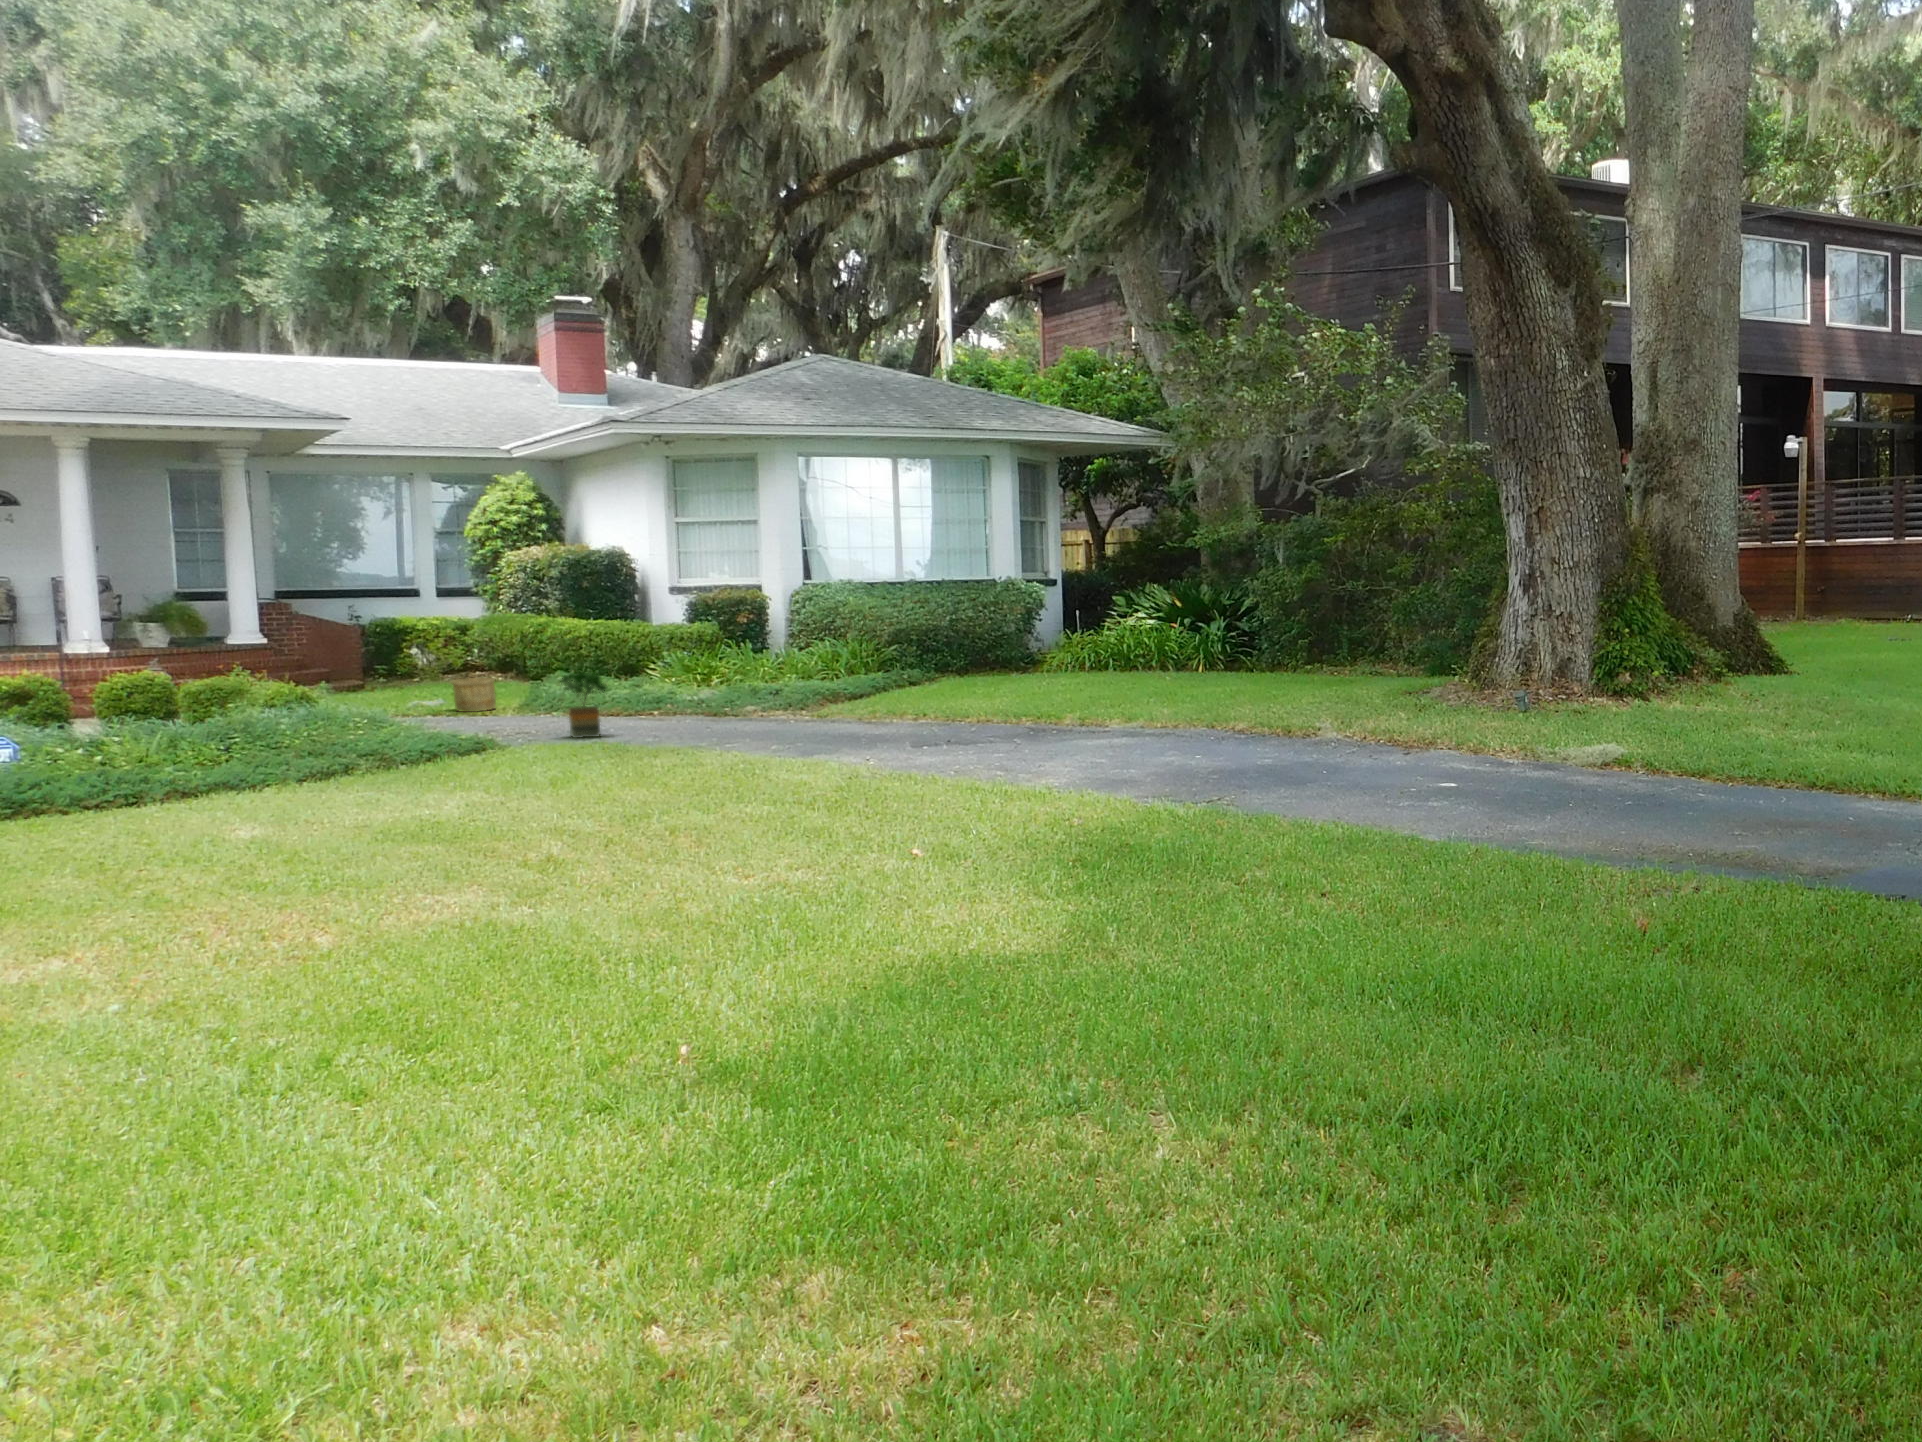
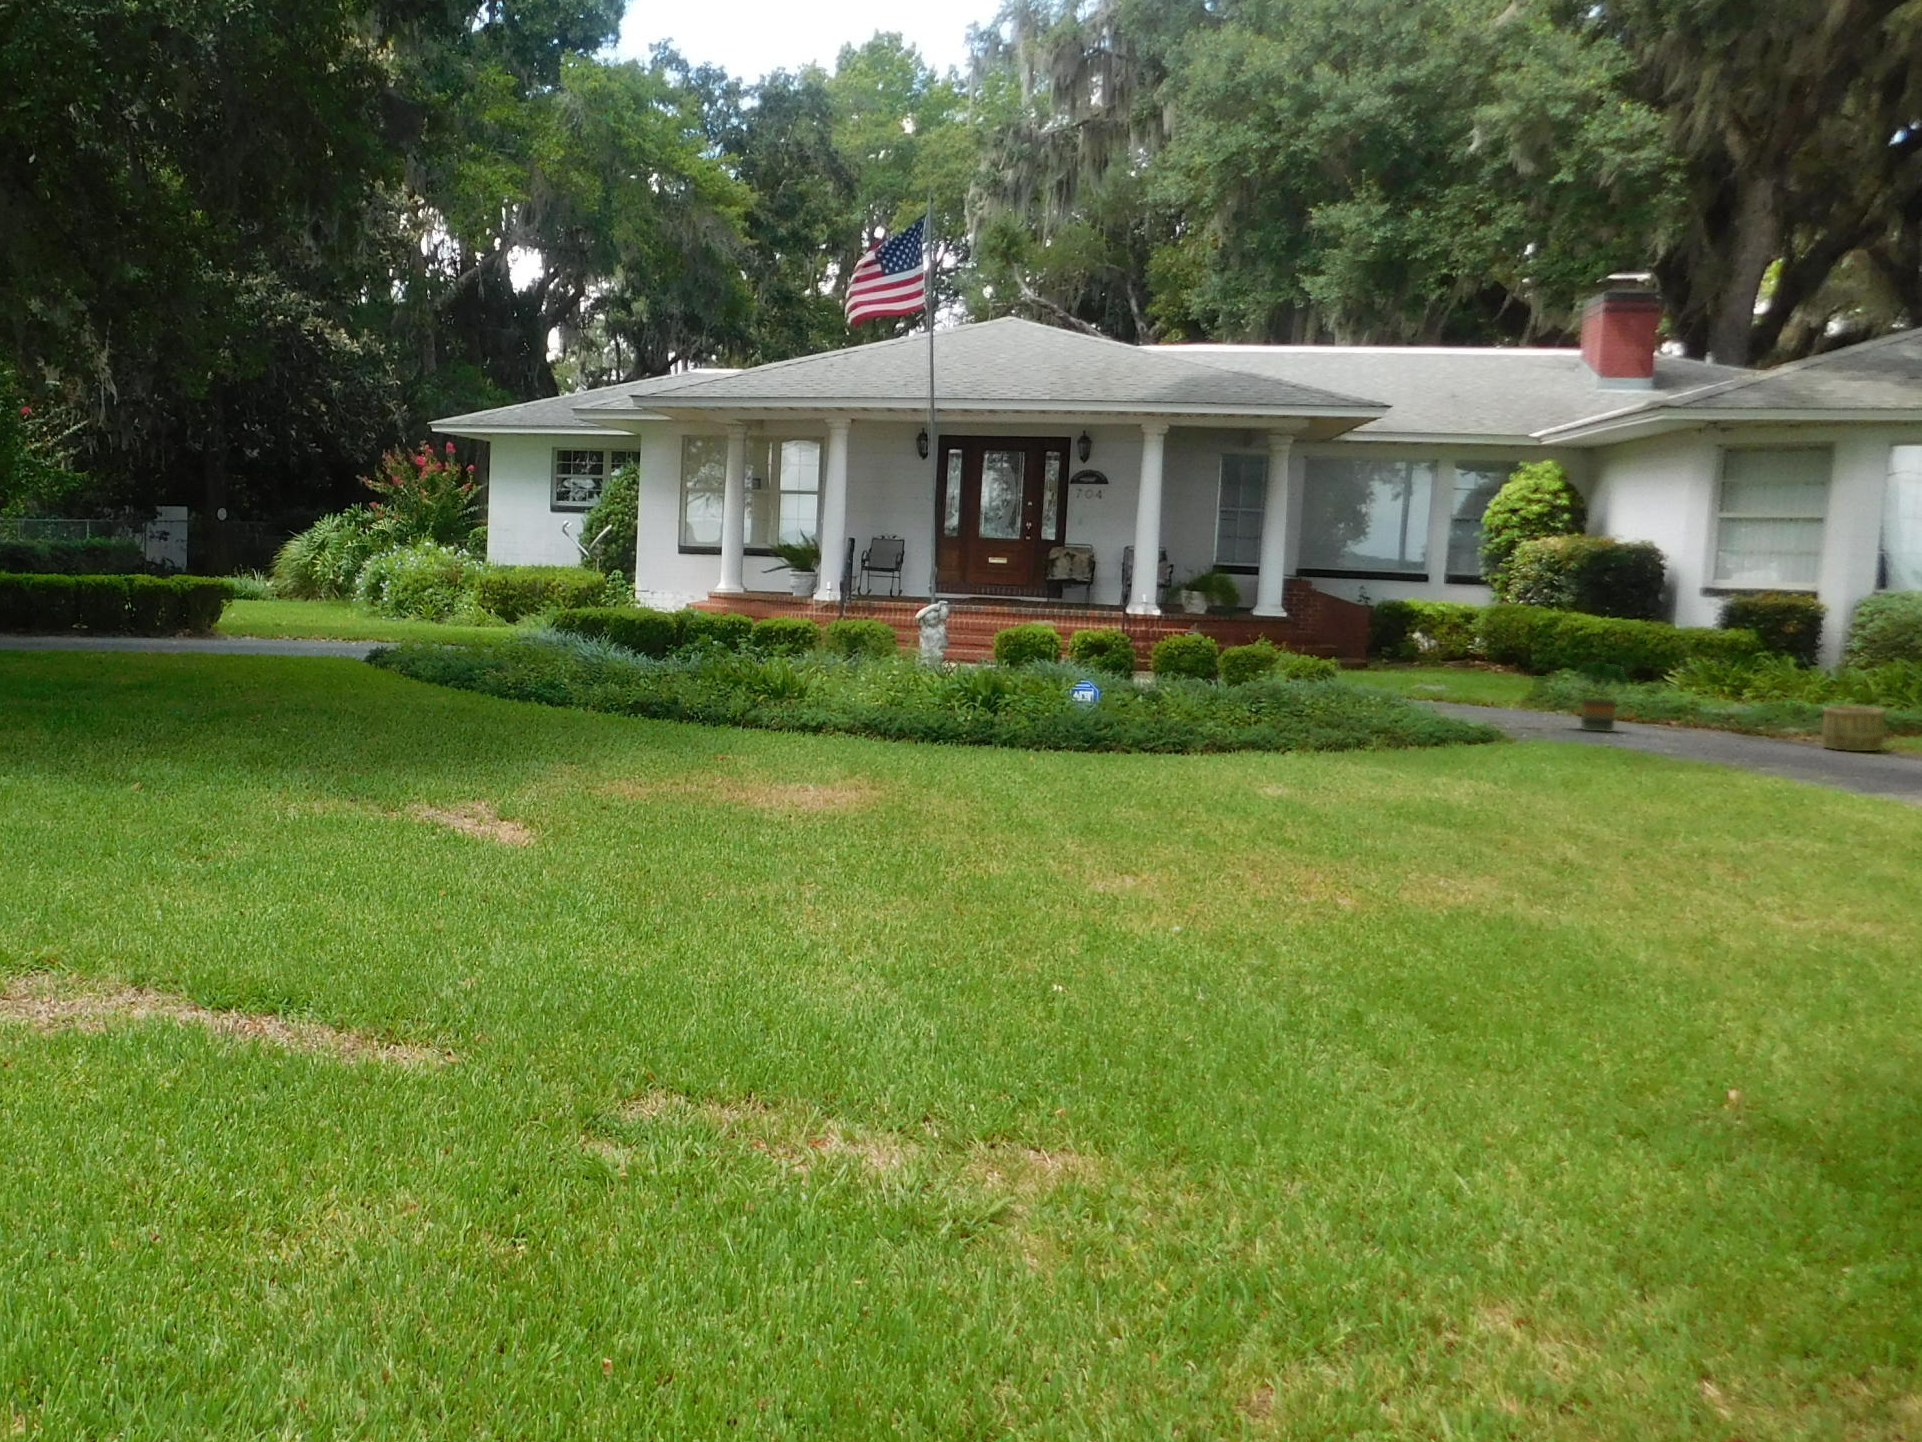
wooden bucket: present [452,678,496,712] -> present [1822,706,1886,751]

